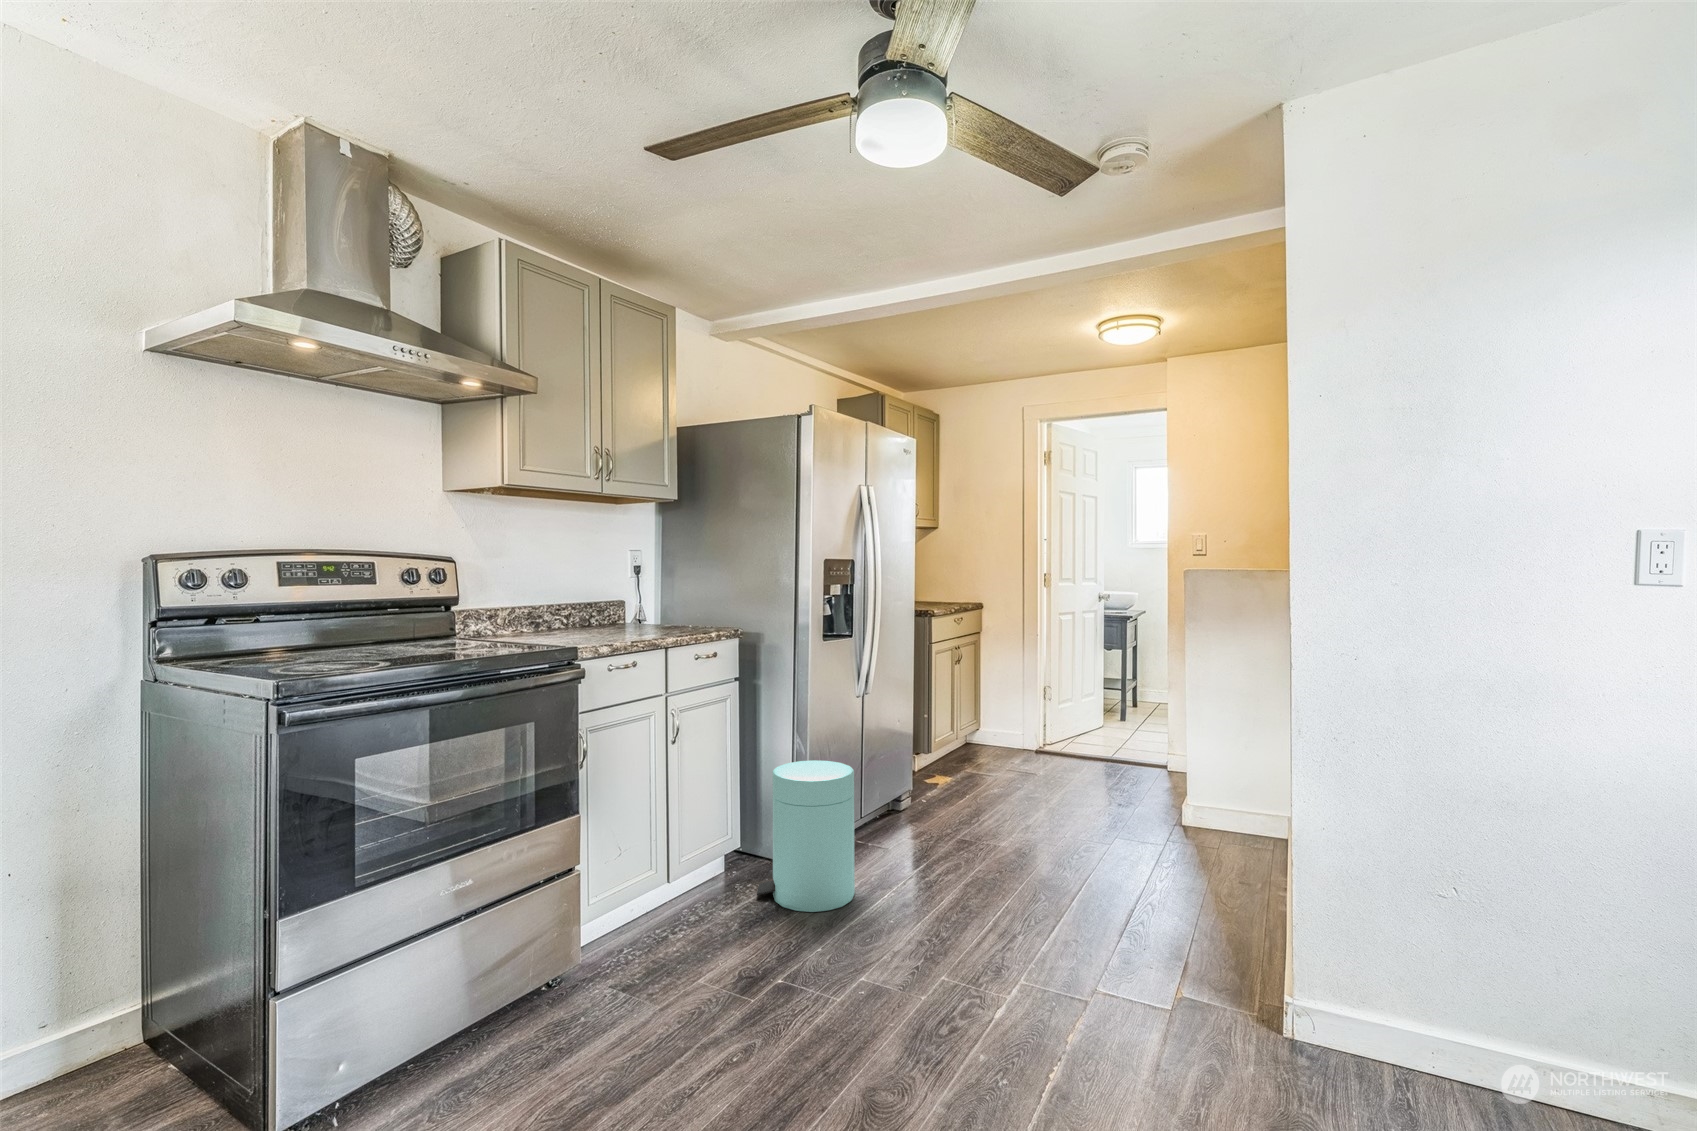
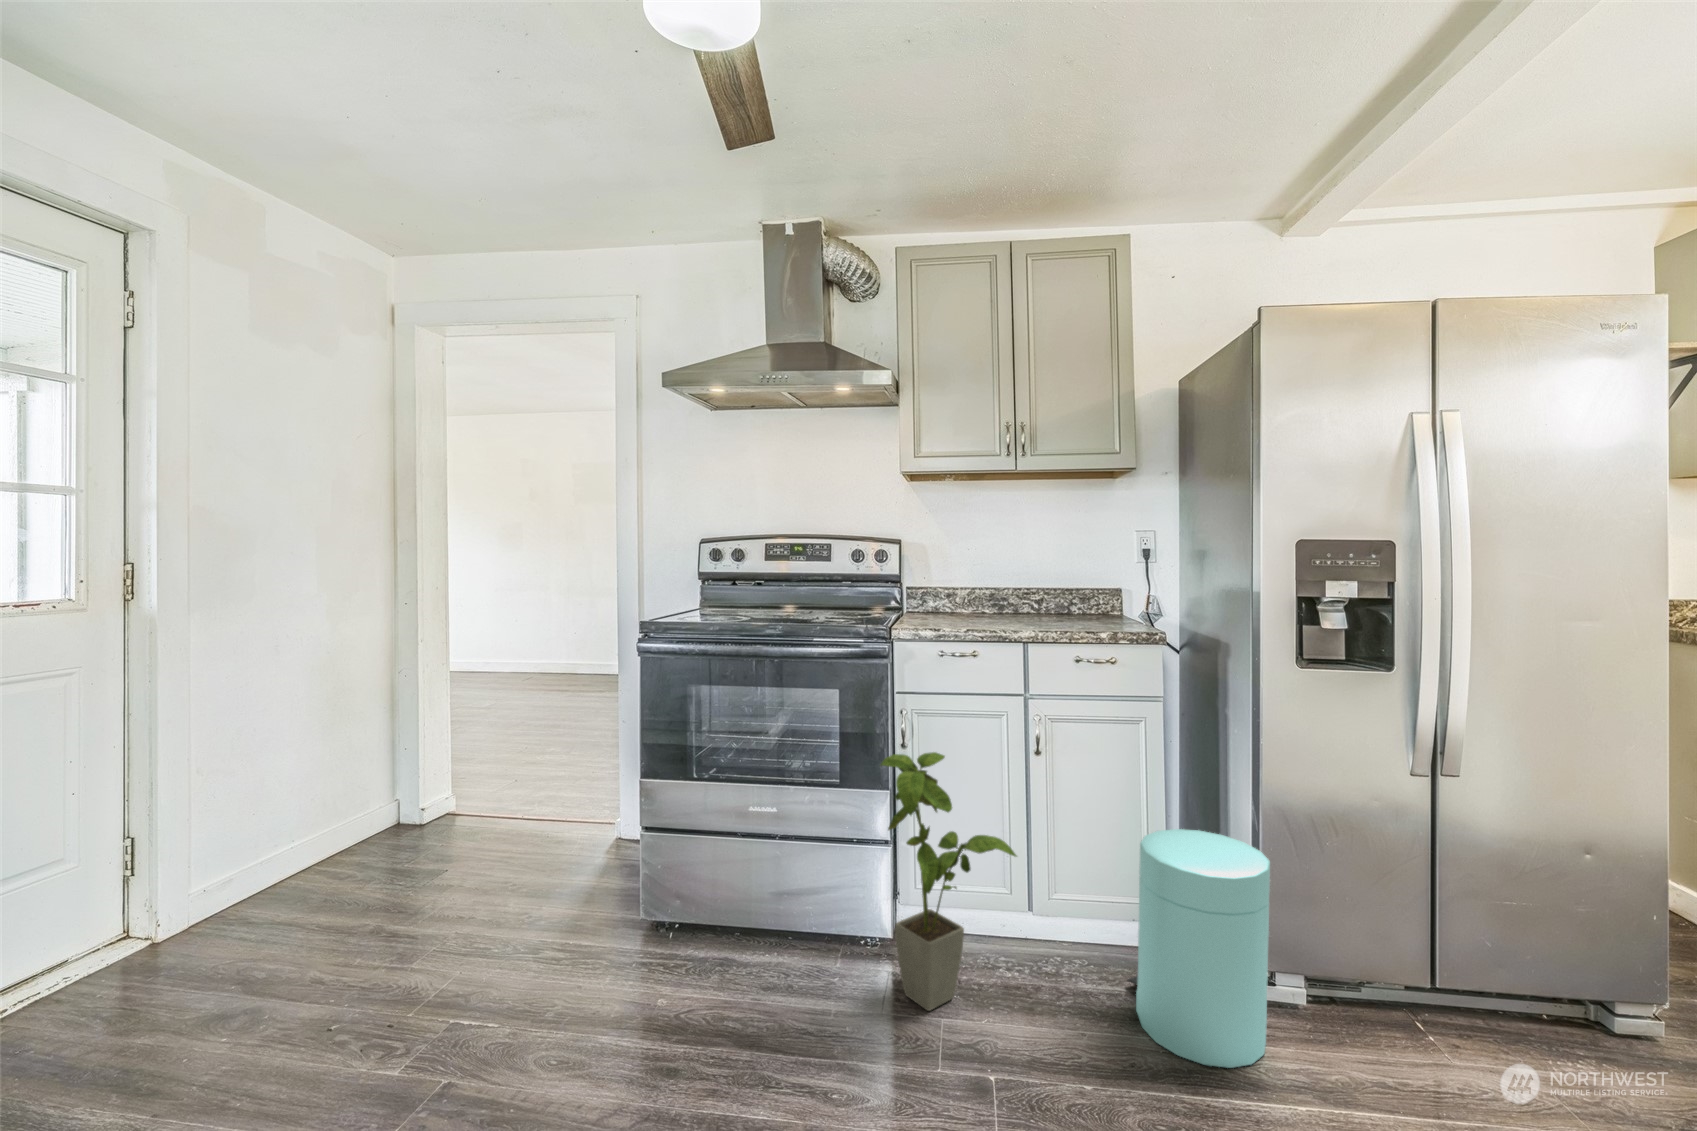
house plant: none [627,744,751,986] -> present [880,752,1016,1011]

